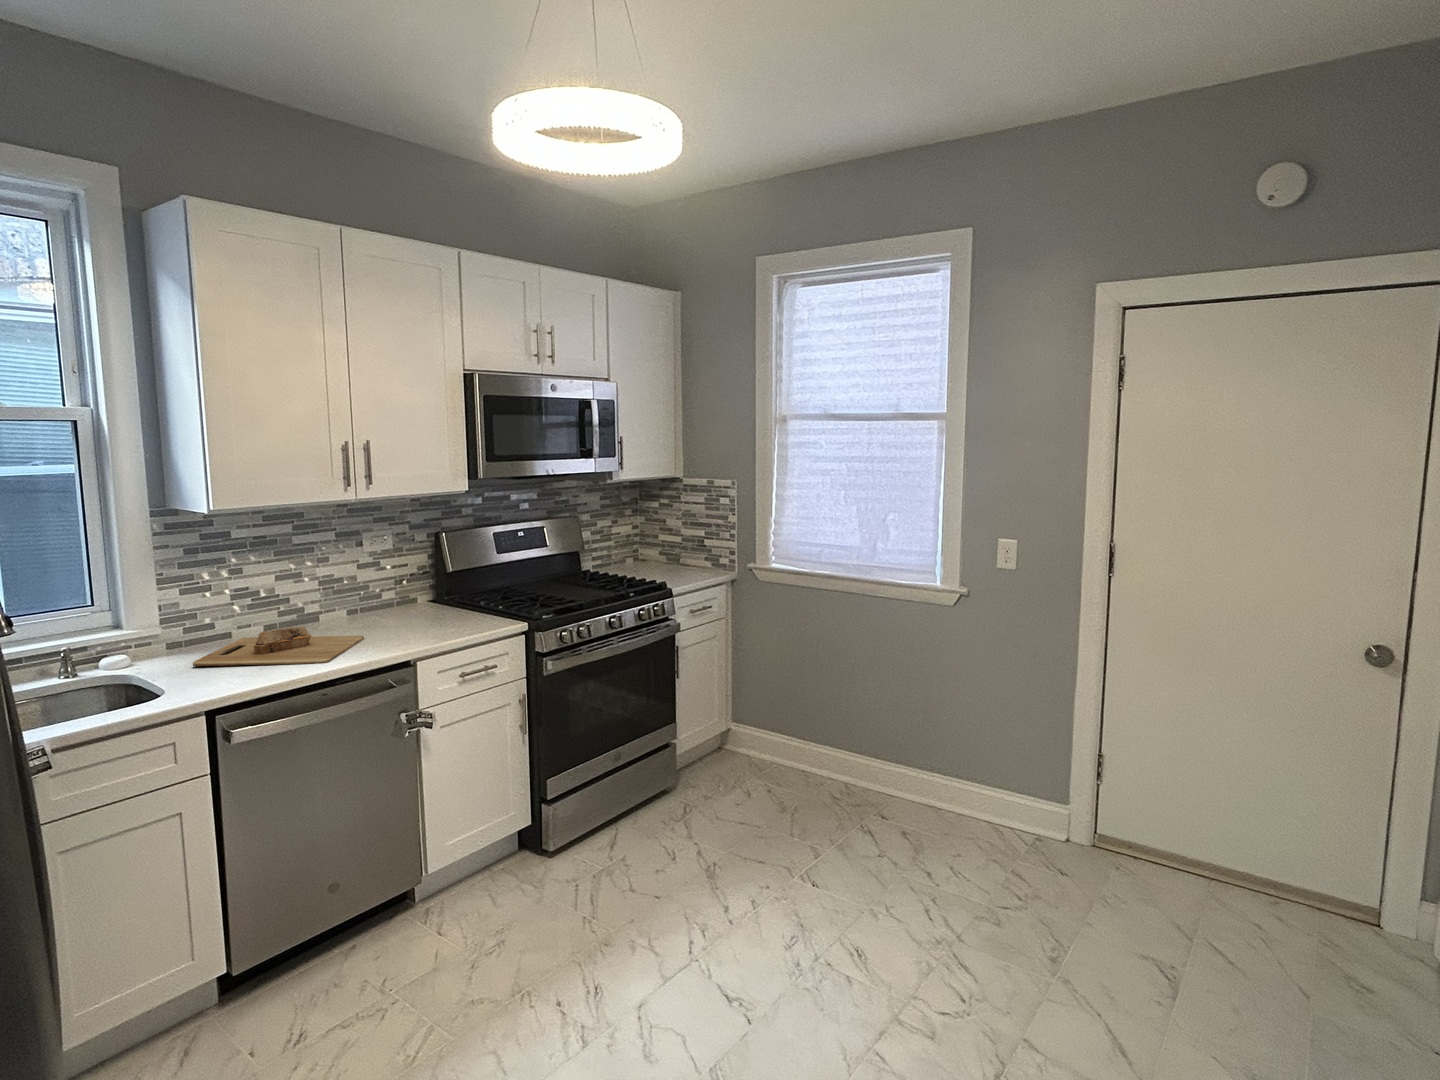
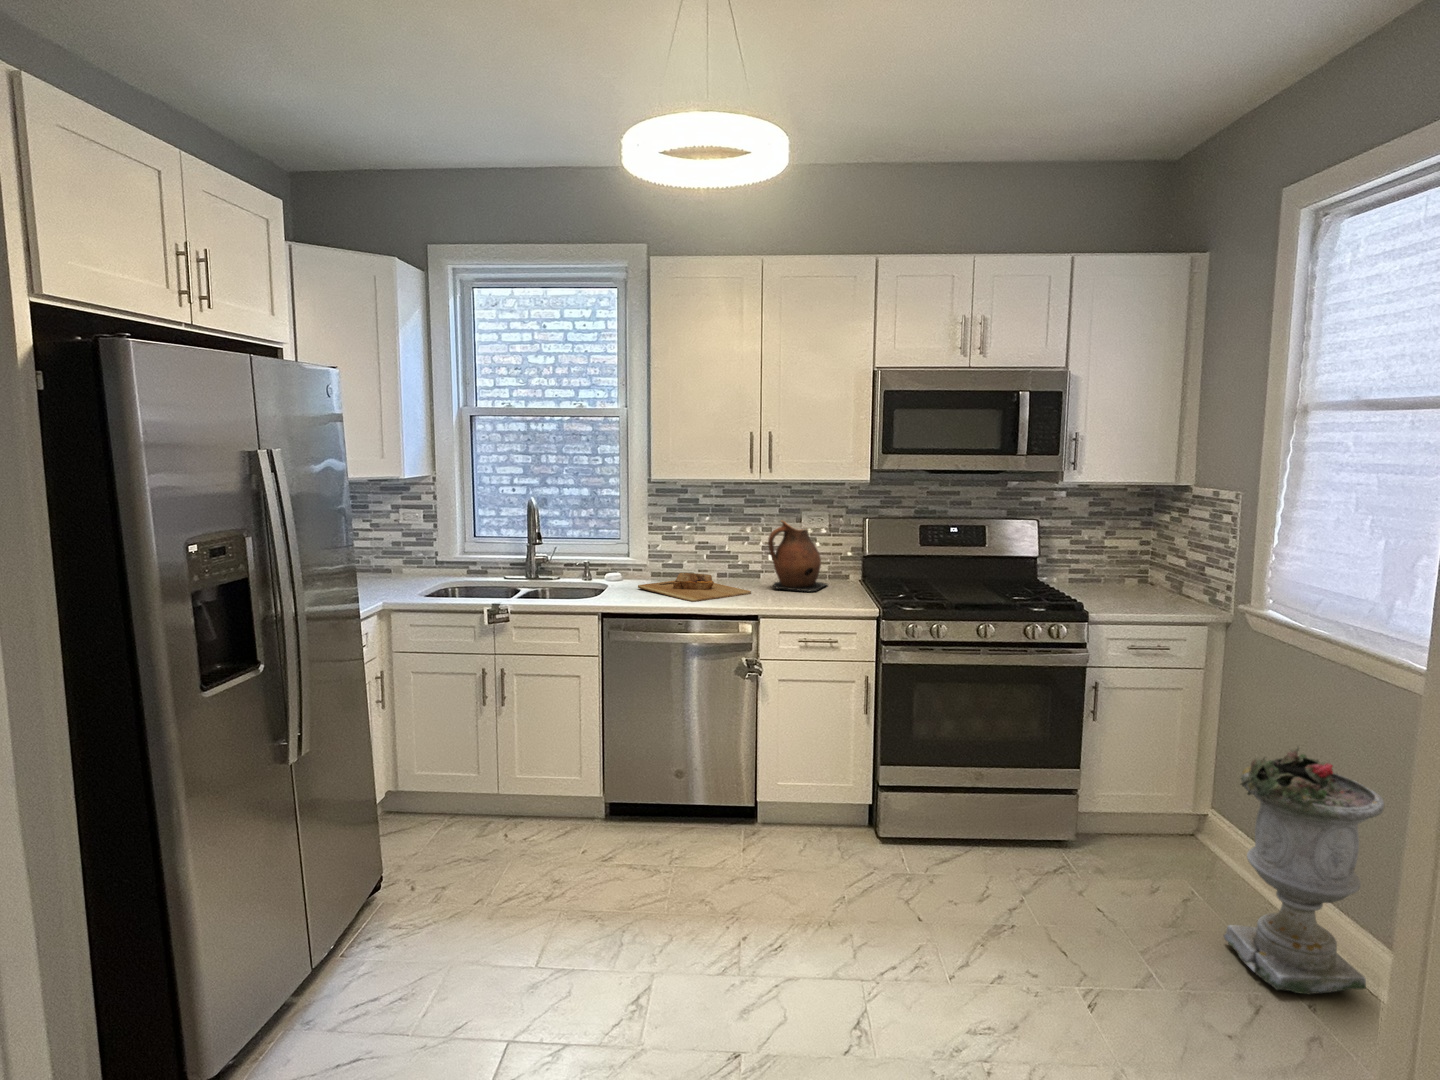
ceramic pitcher: none [357,546,429,627] -> present [768,521,828,592]
planter: none [819,654,905,821] -> present [1224,747,1384,994]

